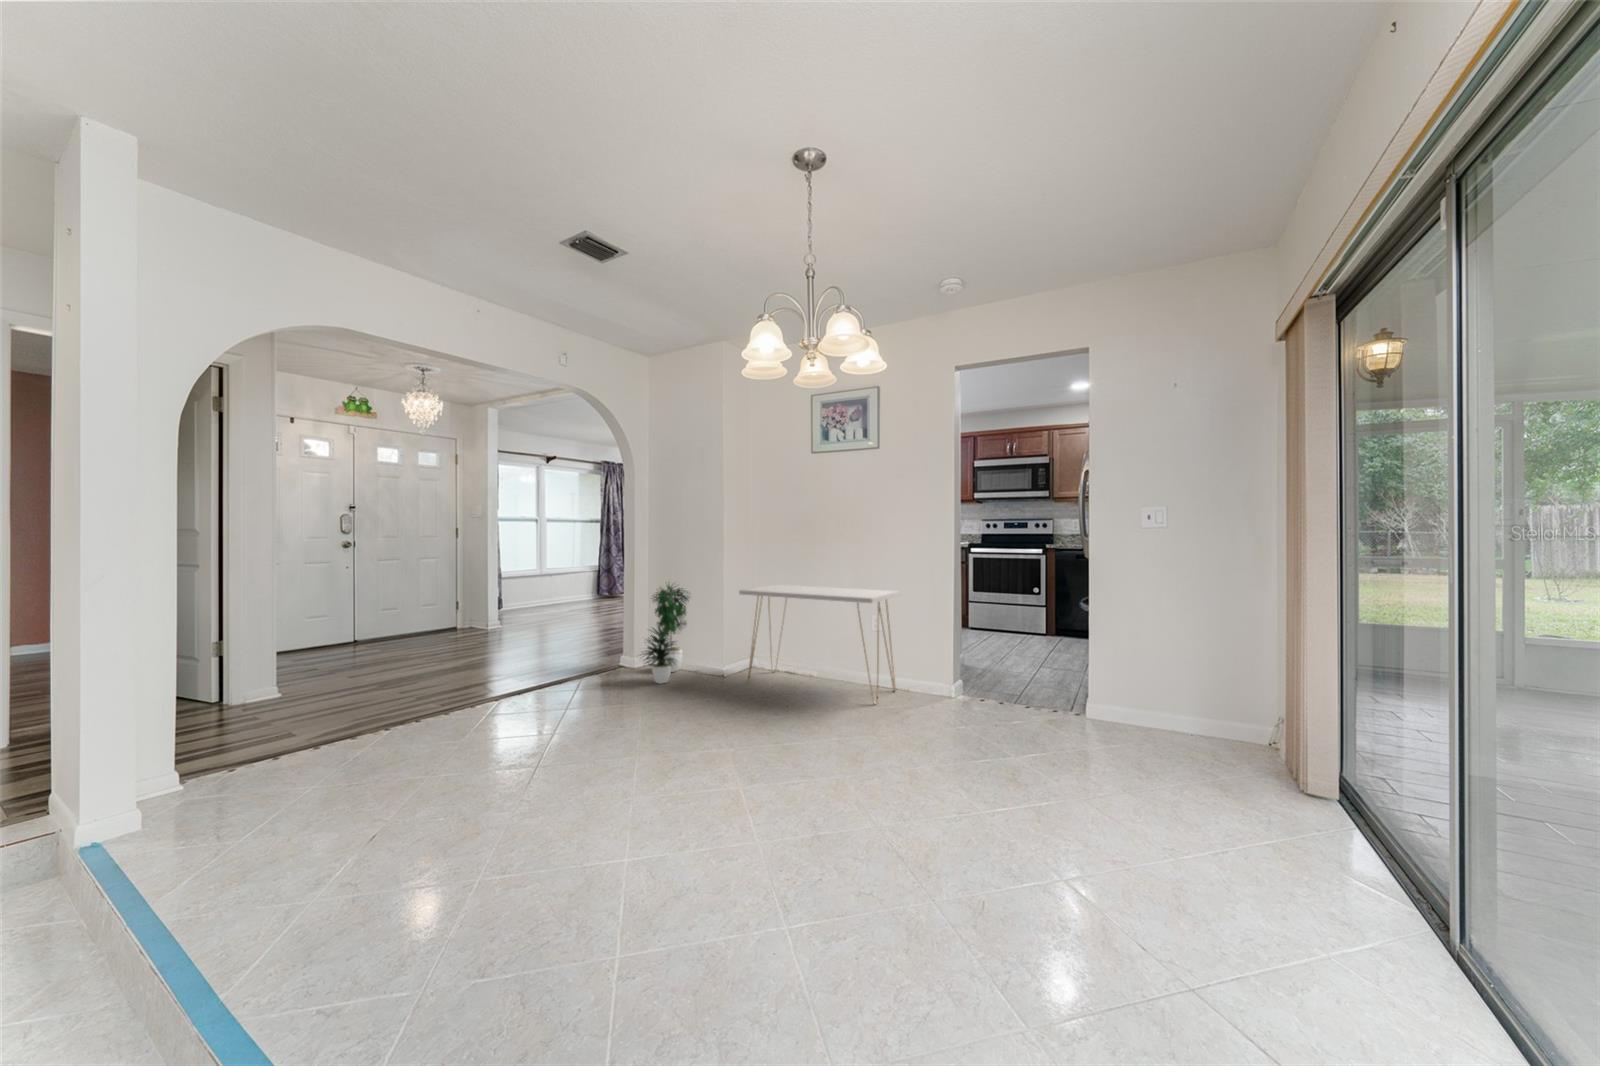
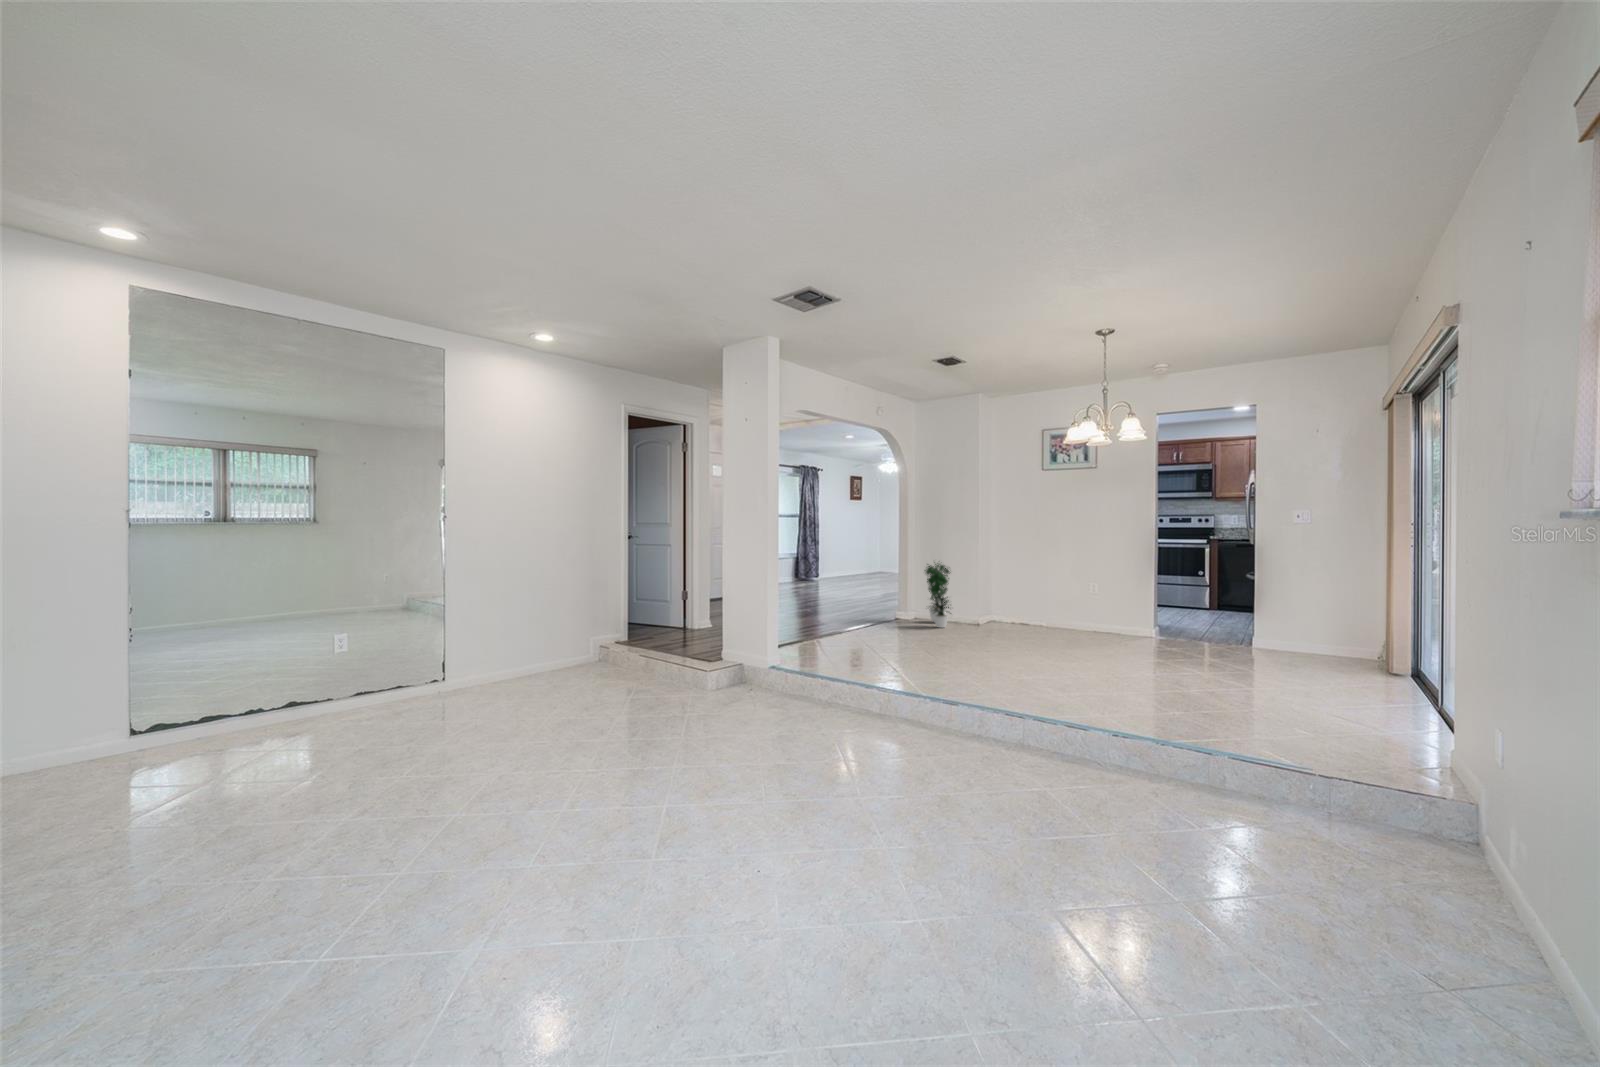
console table: present [739,584,901,704] -> none [998,563,1115,639]

